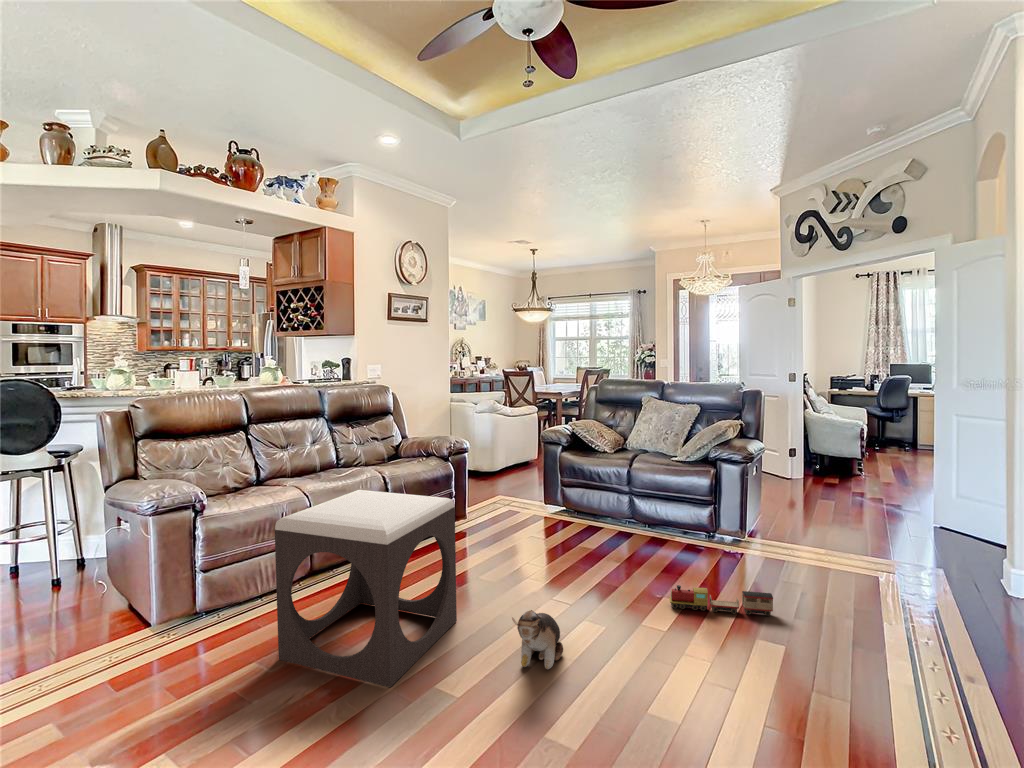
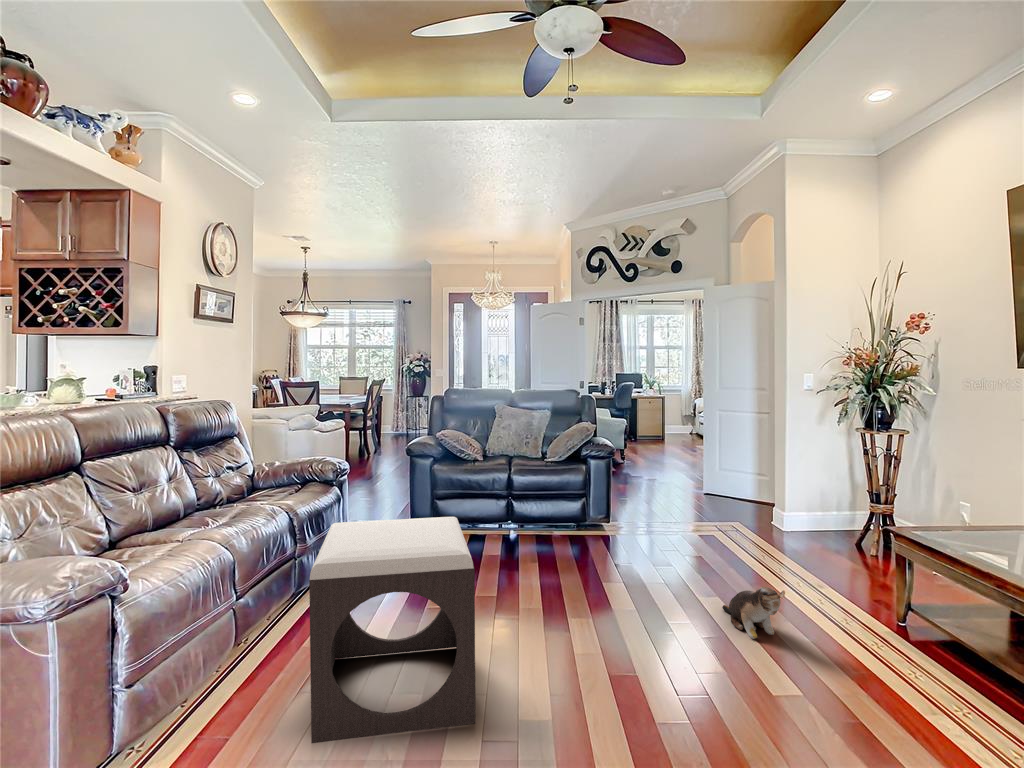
toy train: present [669,585,773,616] -> none [612,560,687,589]
plush toy: present [512,610,563,669] -> present [722,586,785,639]

